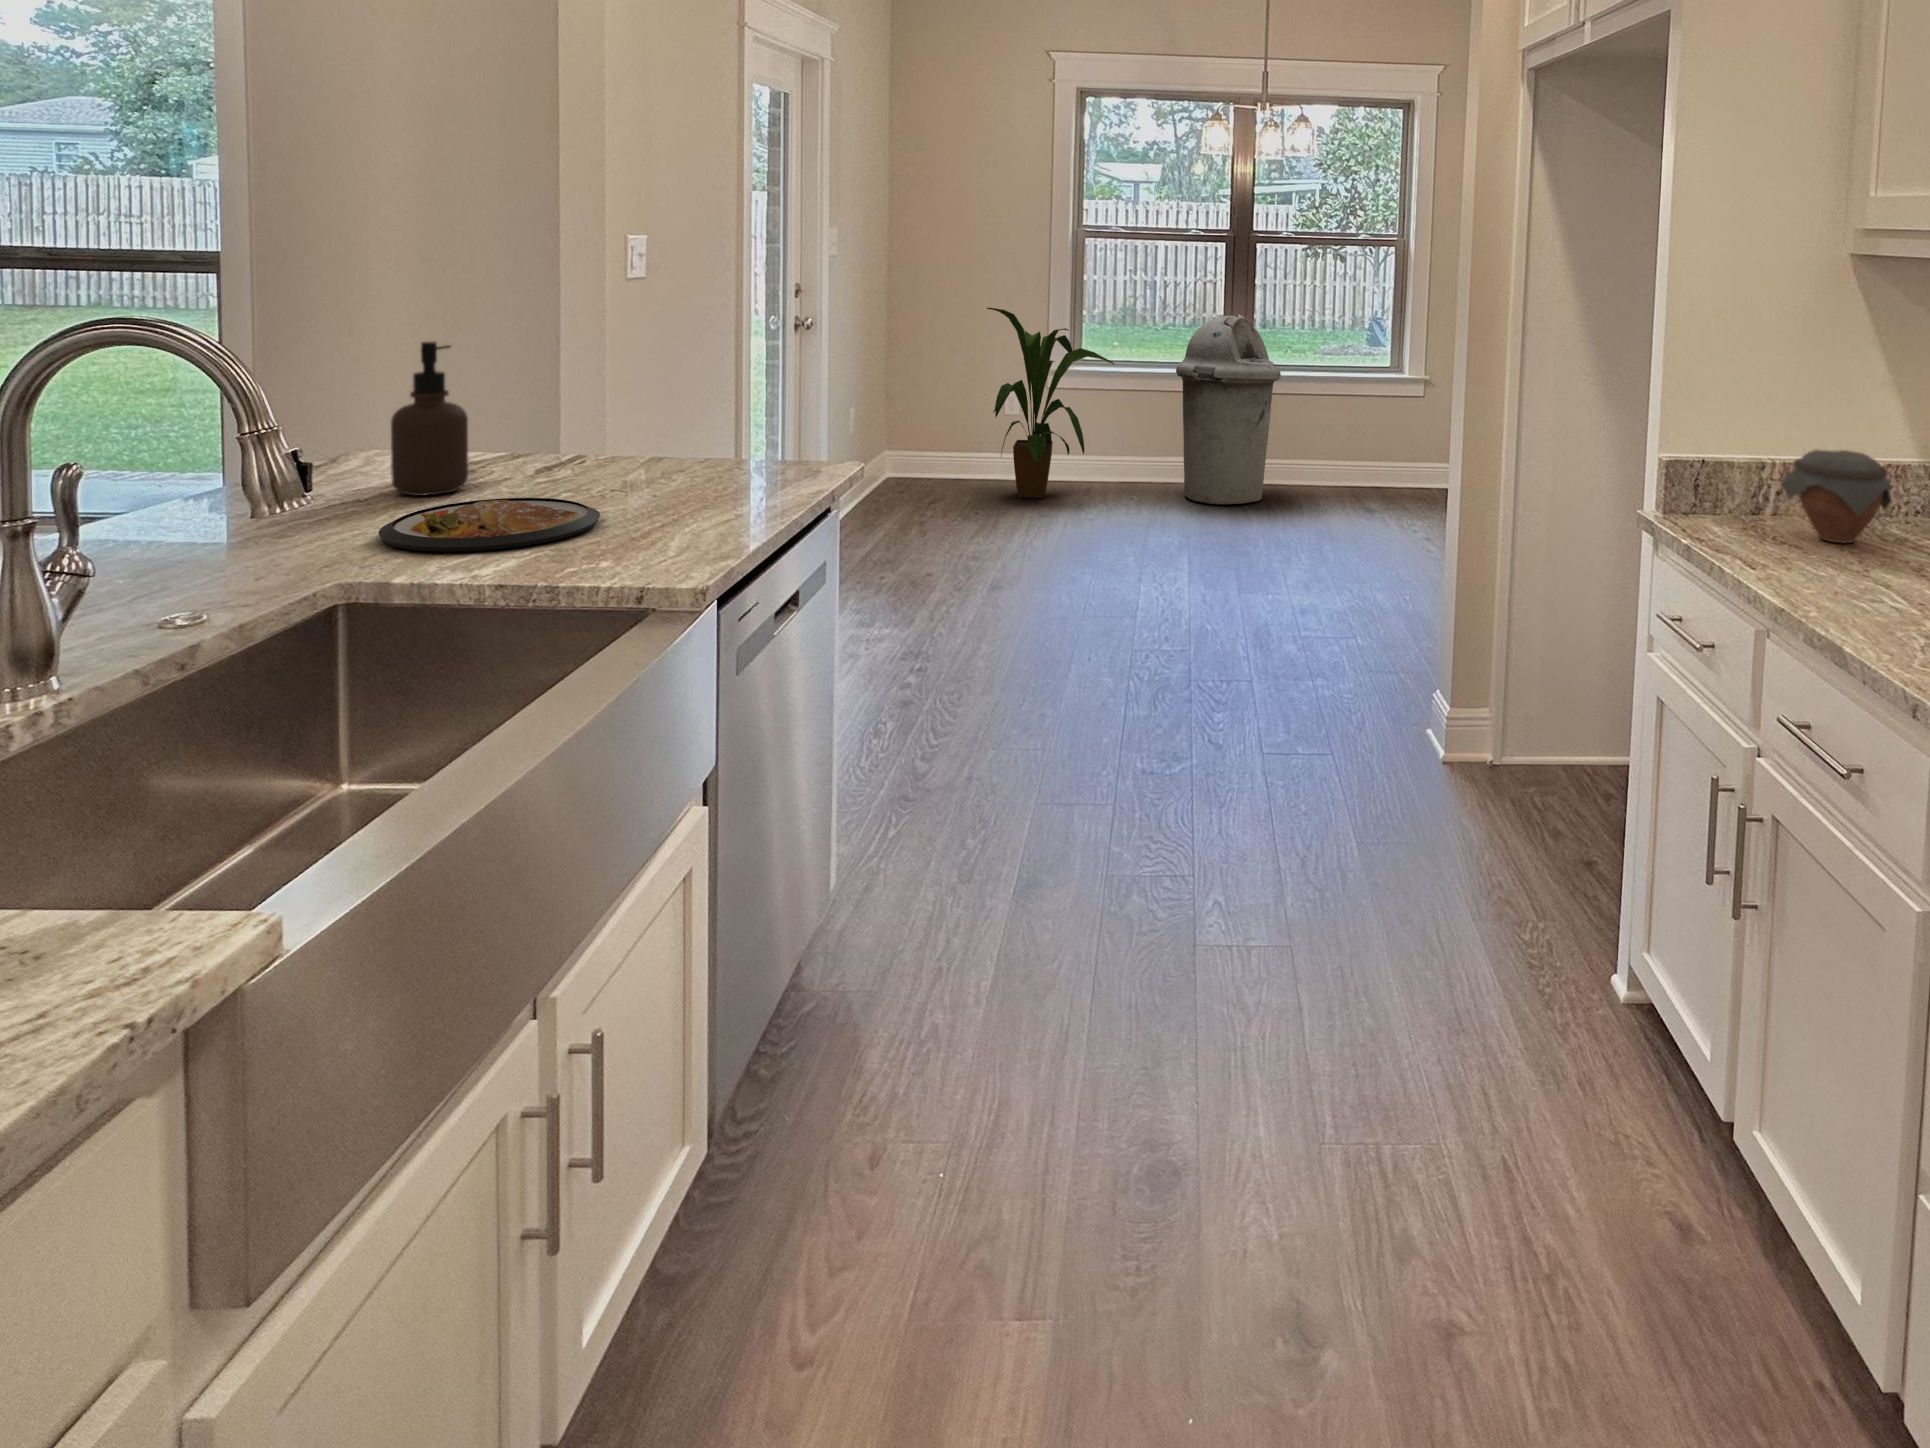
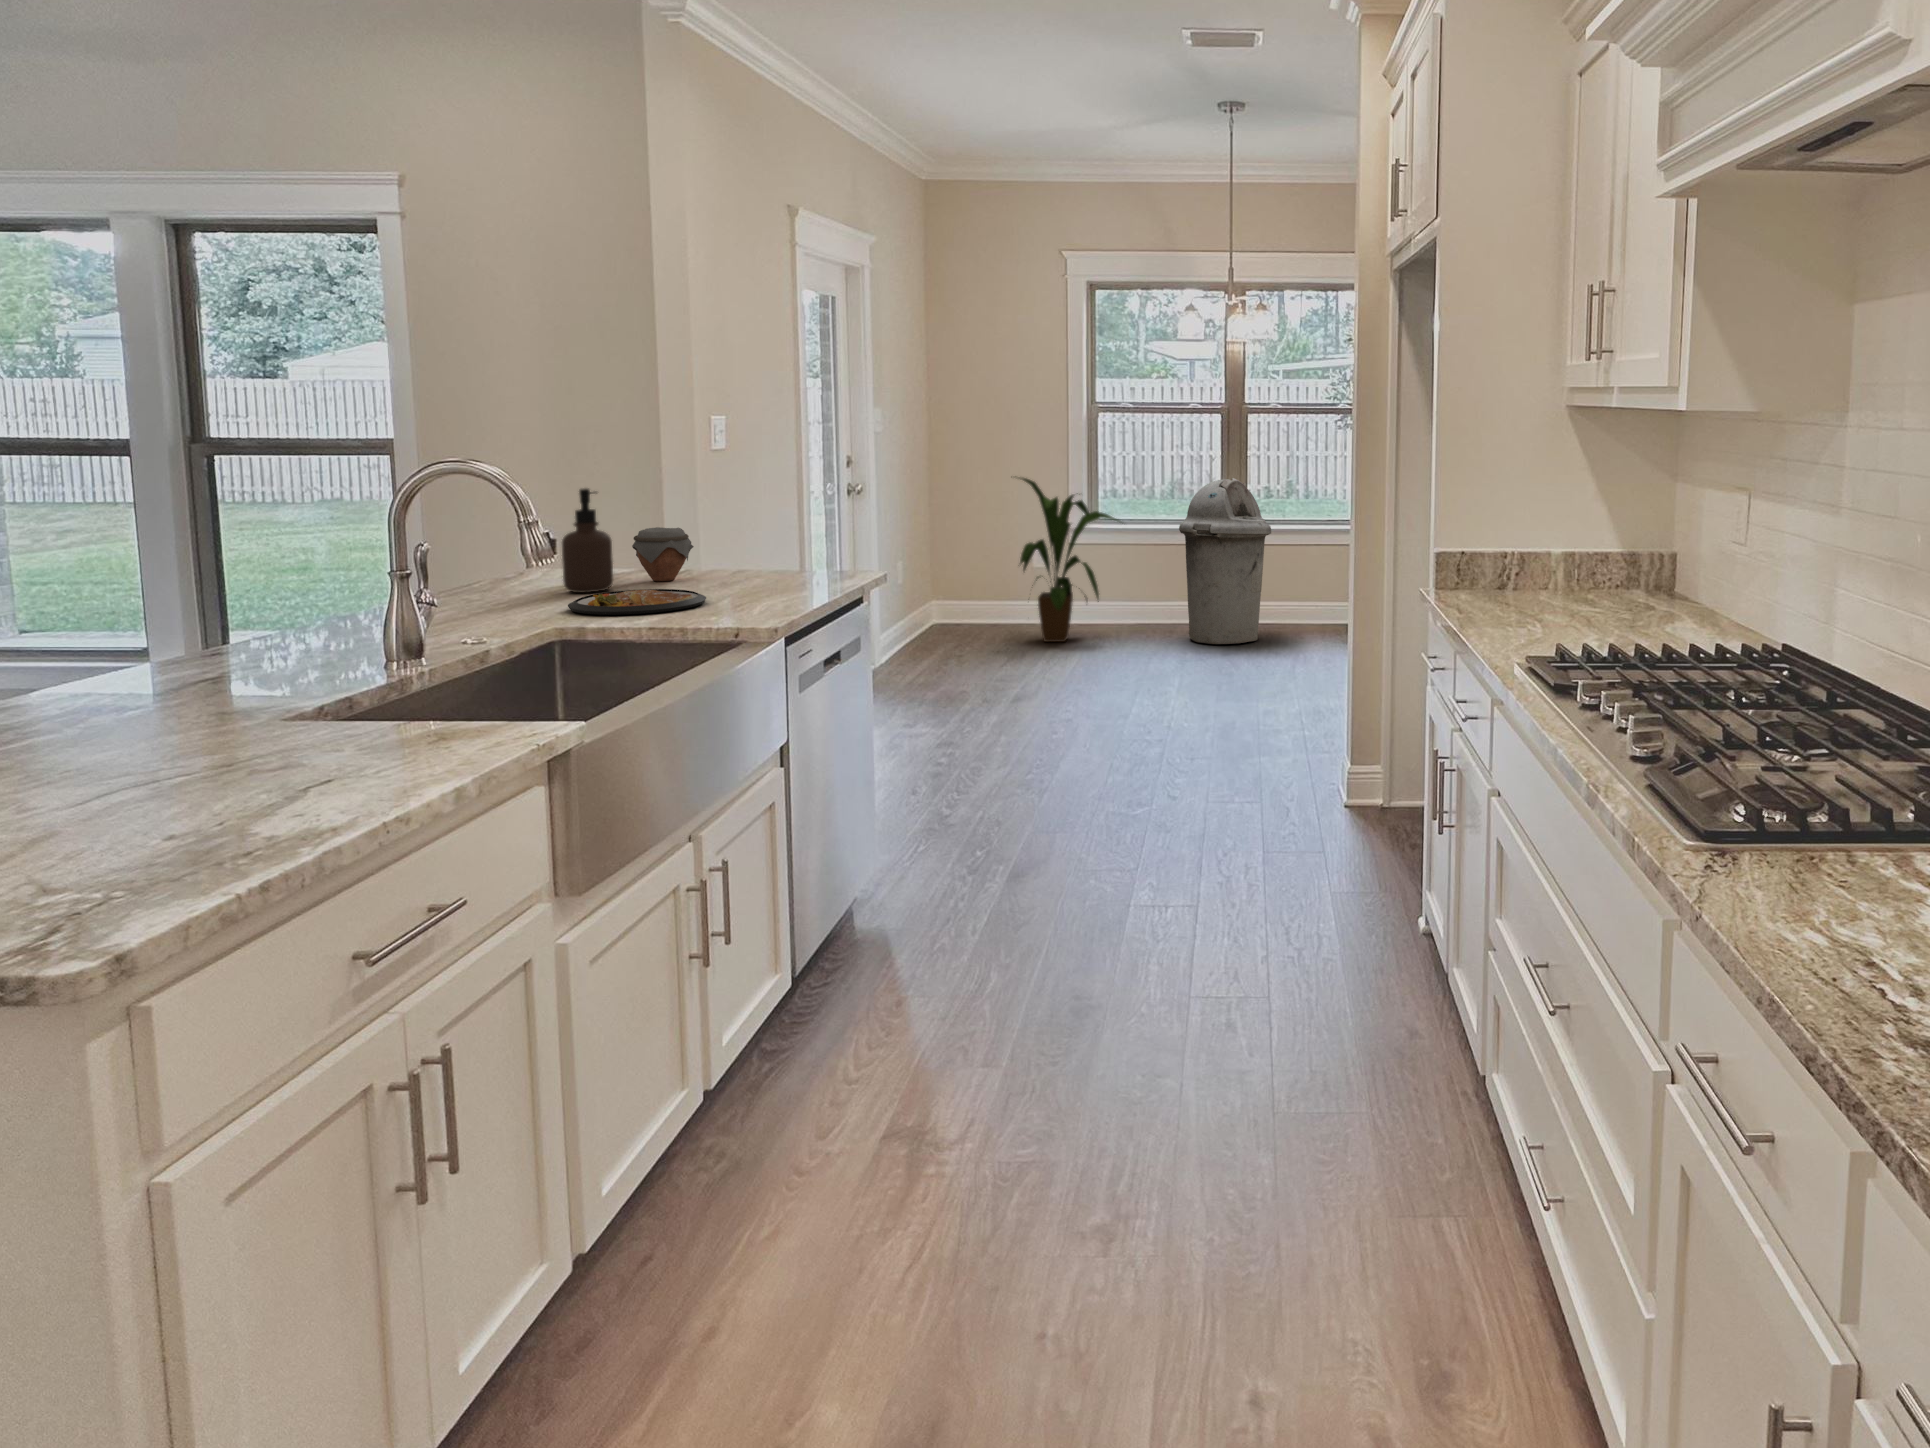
jar: present [1782,450,1892,543] -> present [632,527,694,581]

